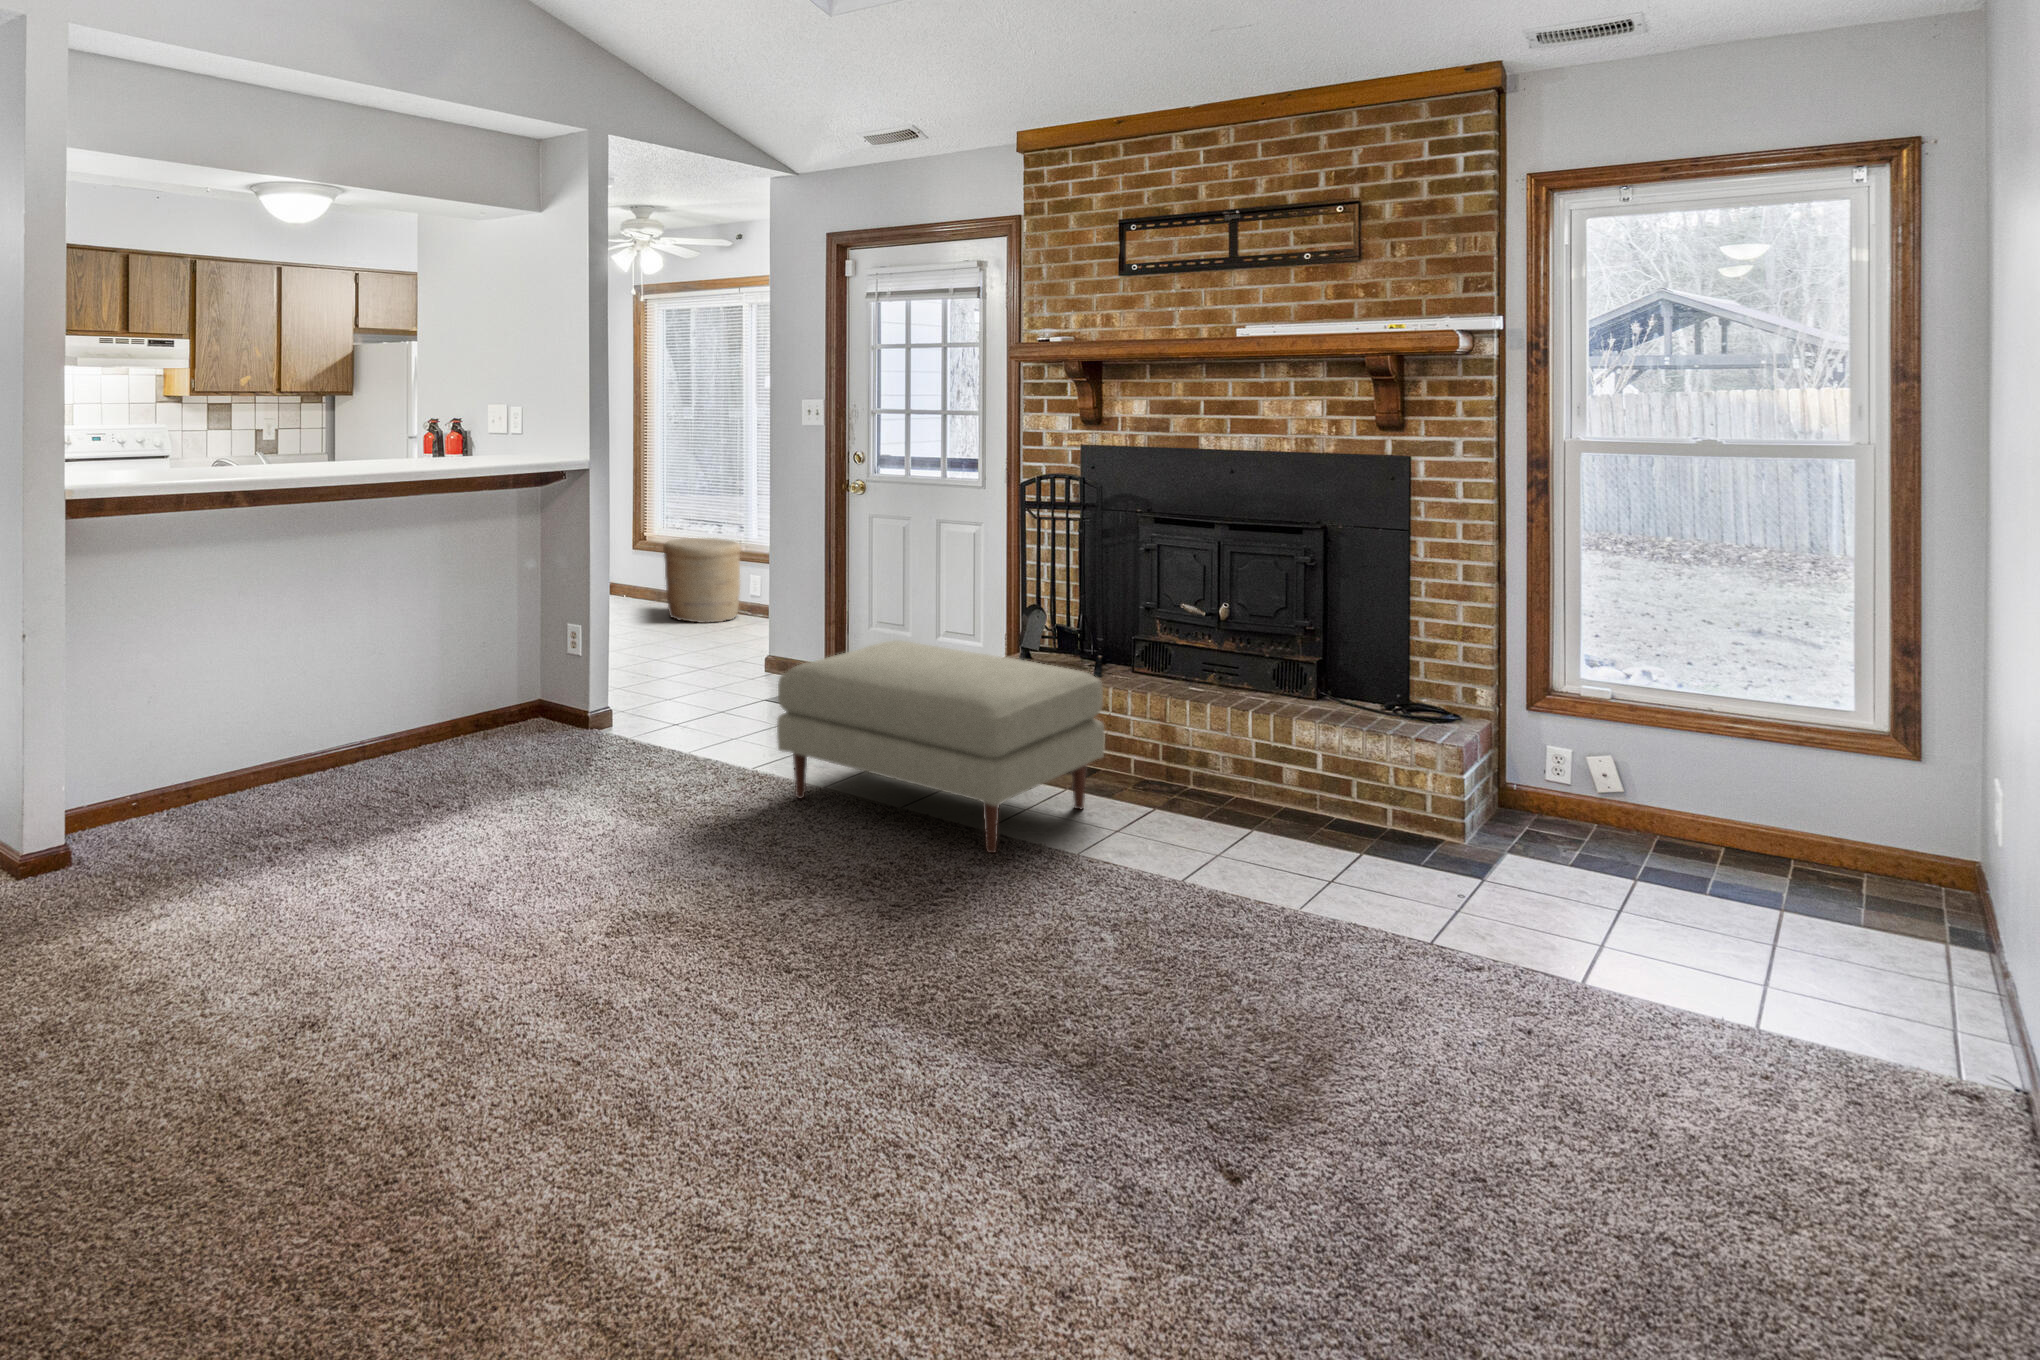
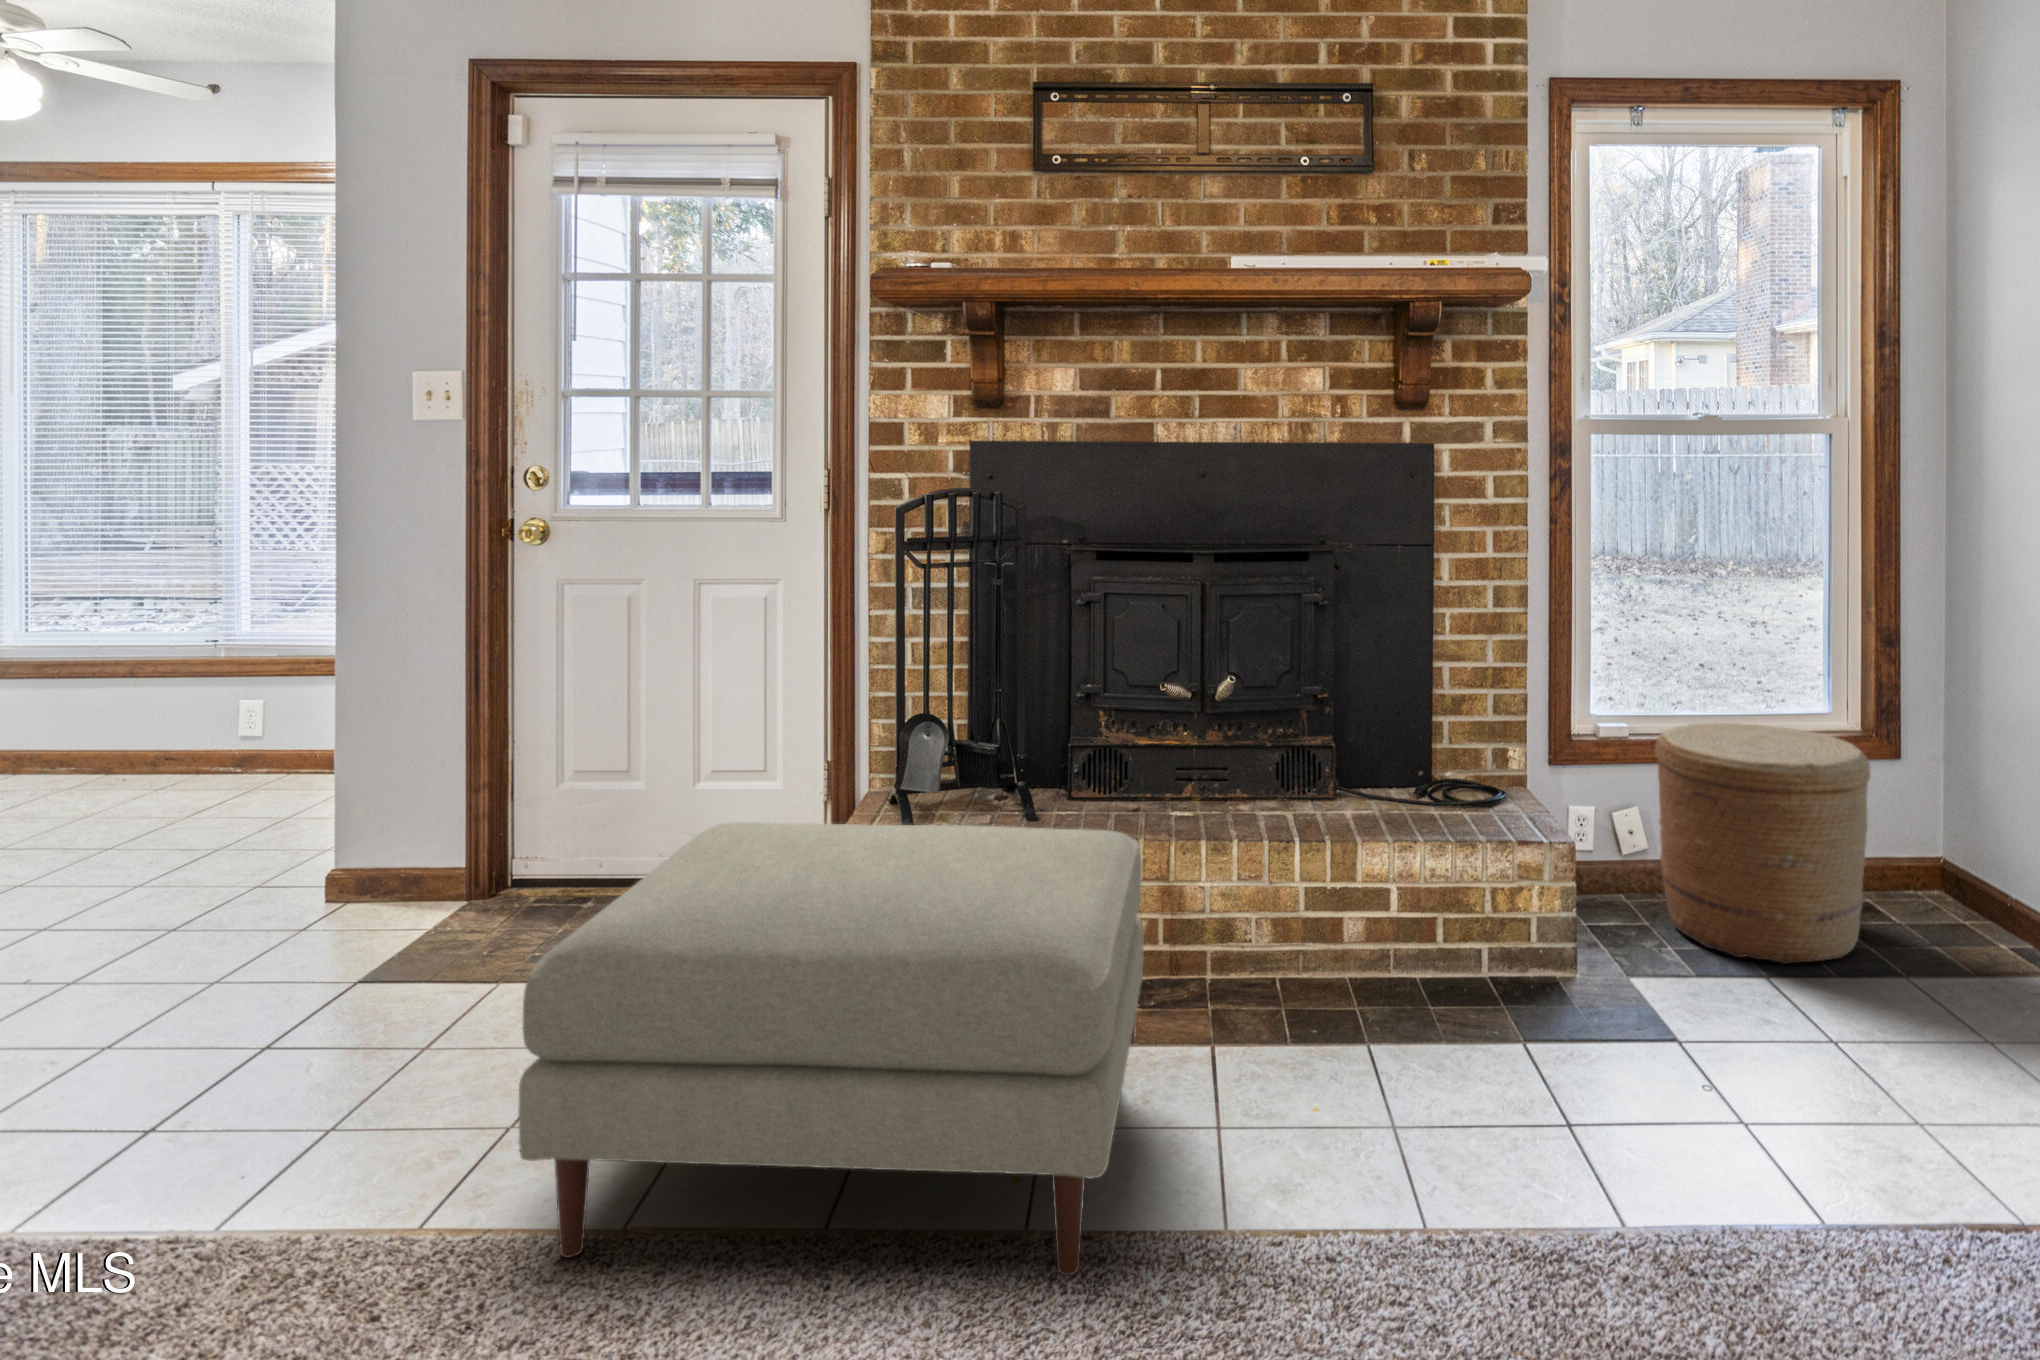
woven basket: present [663,538,741,623] -> present [1655,723,1870,964]

